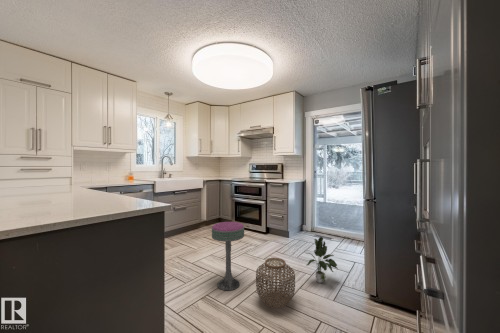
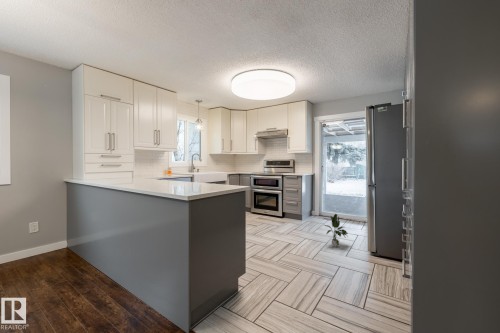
bar stool: present [212,222,244,290] -> none [257,204,281,252]
woven basket: present [256,258,295,308] -> none [294,227,322,260]

